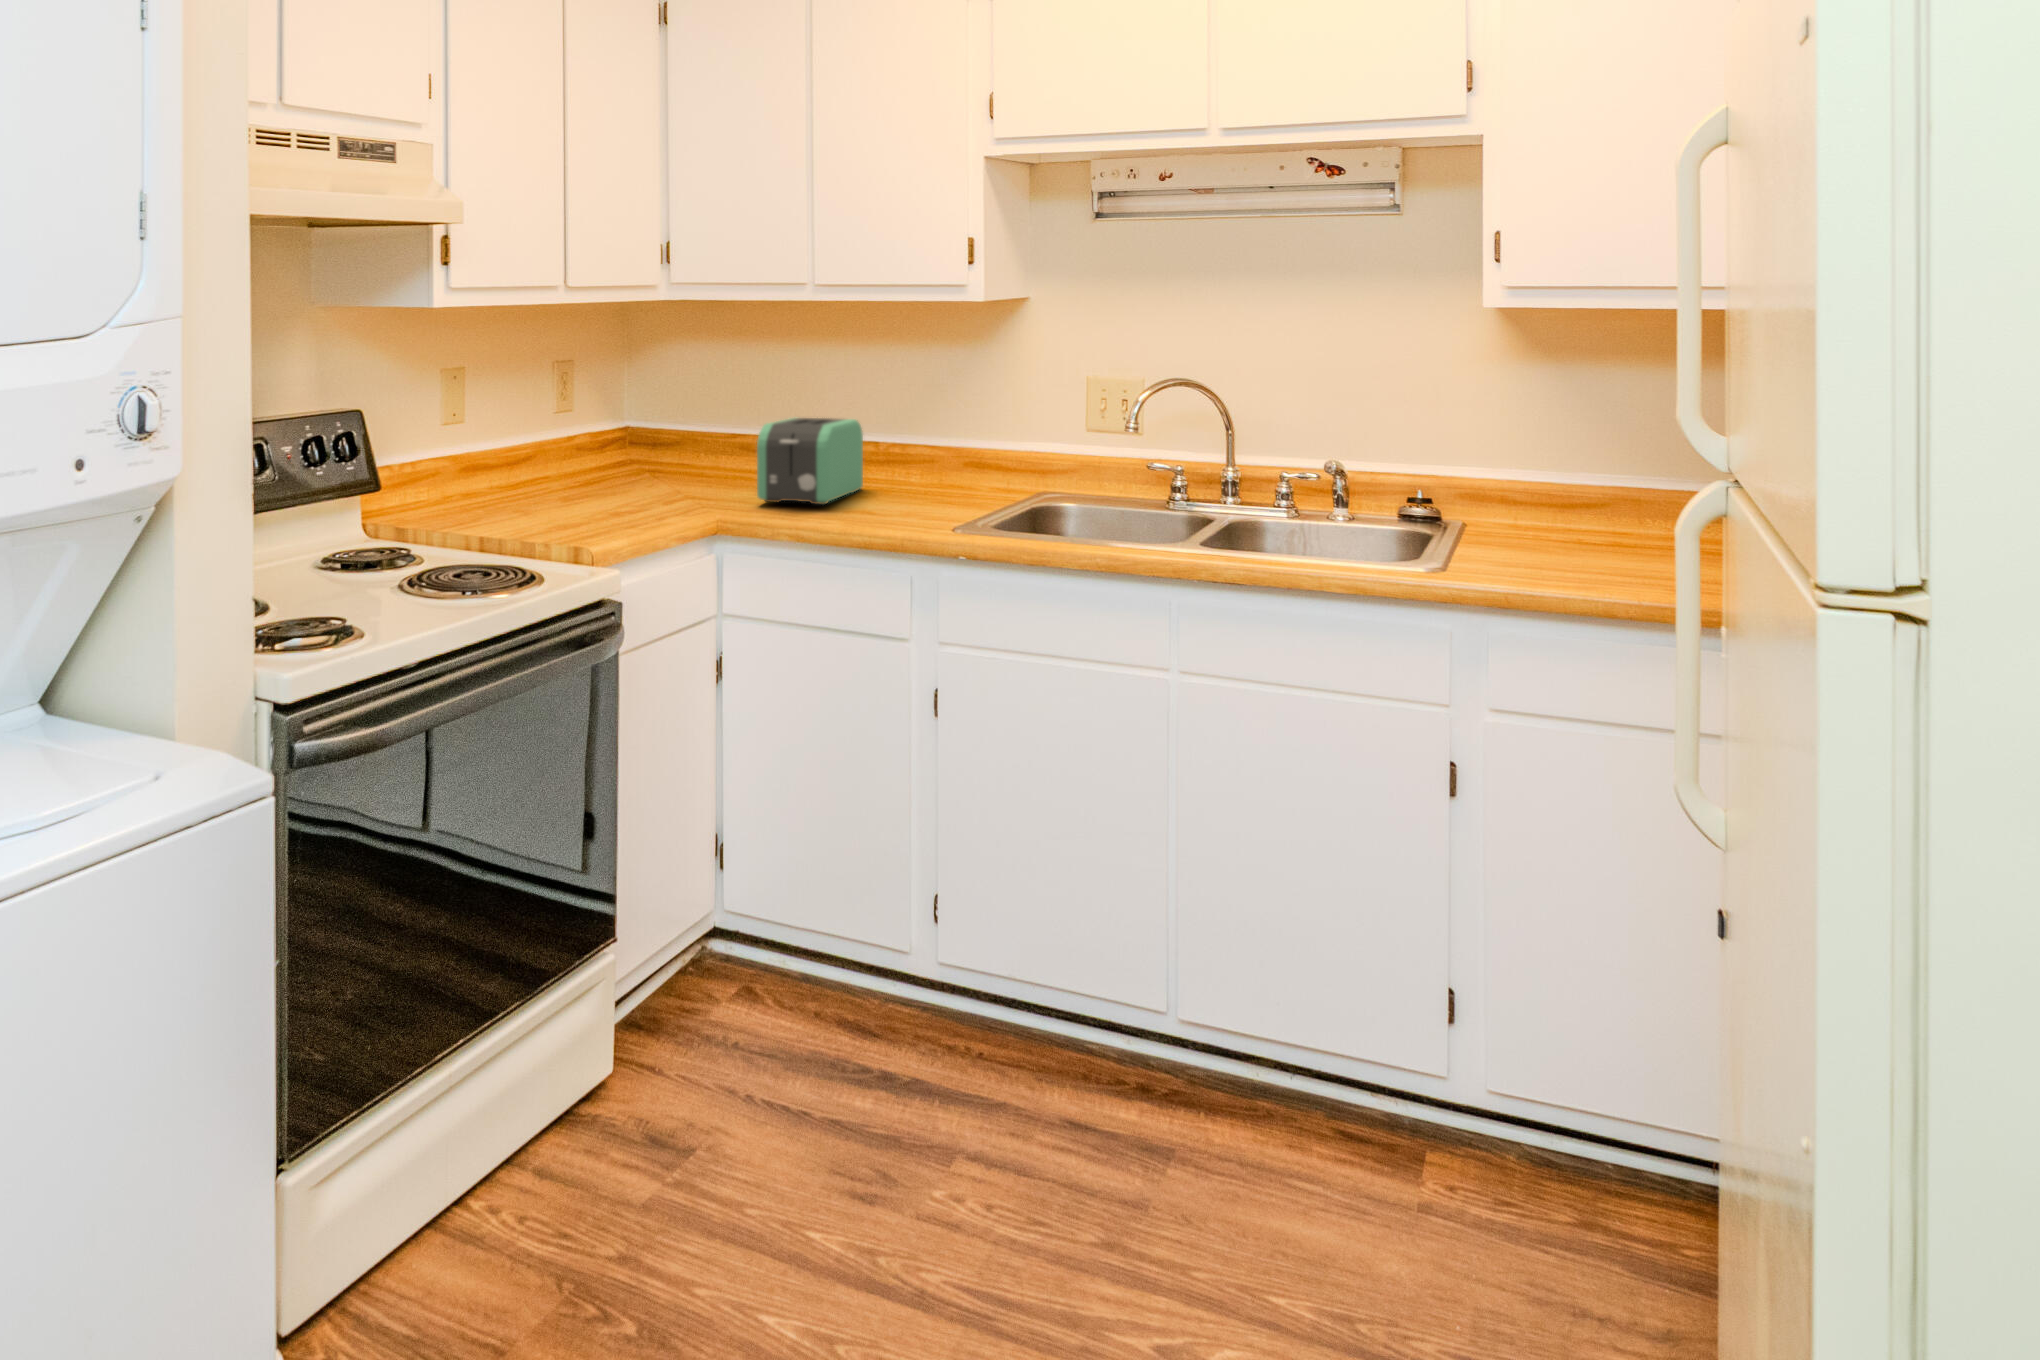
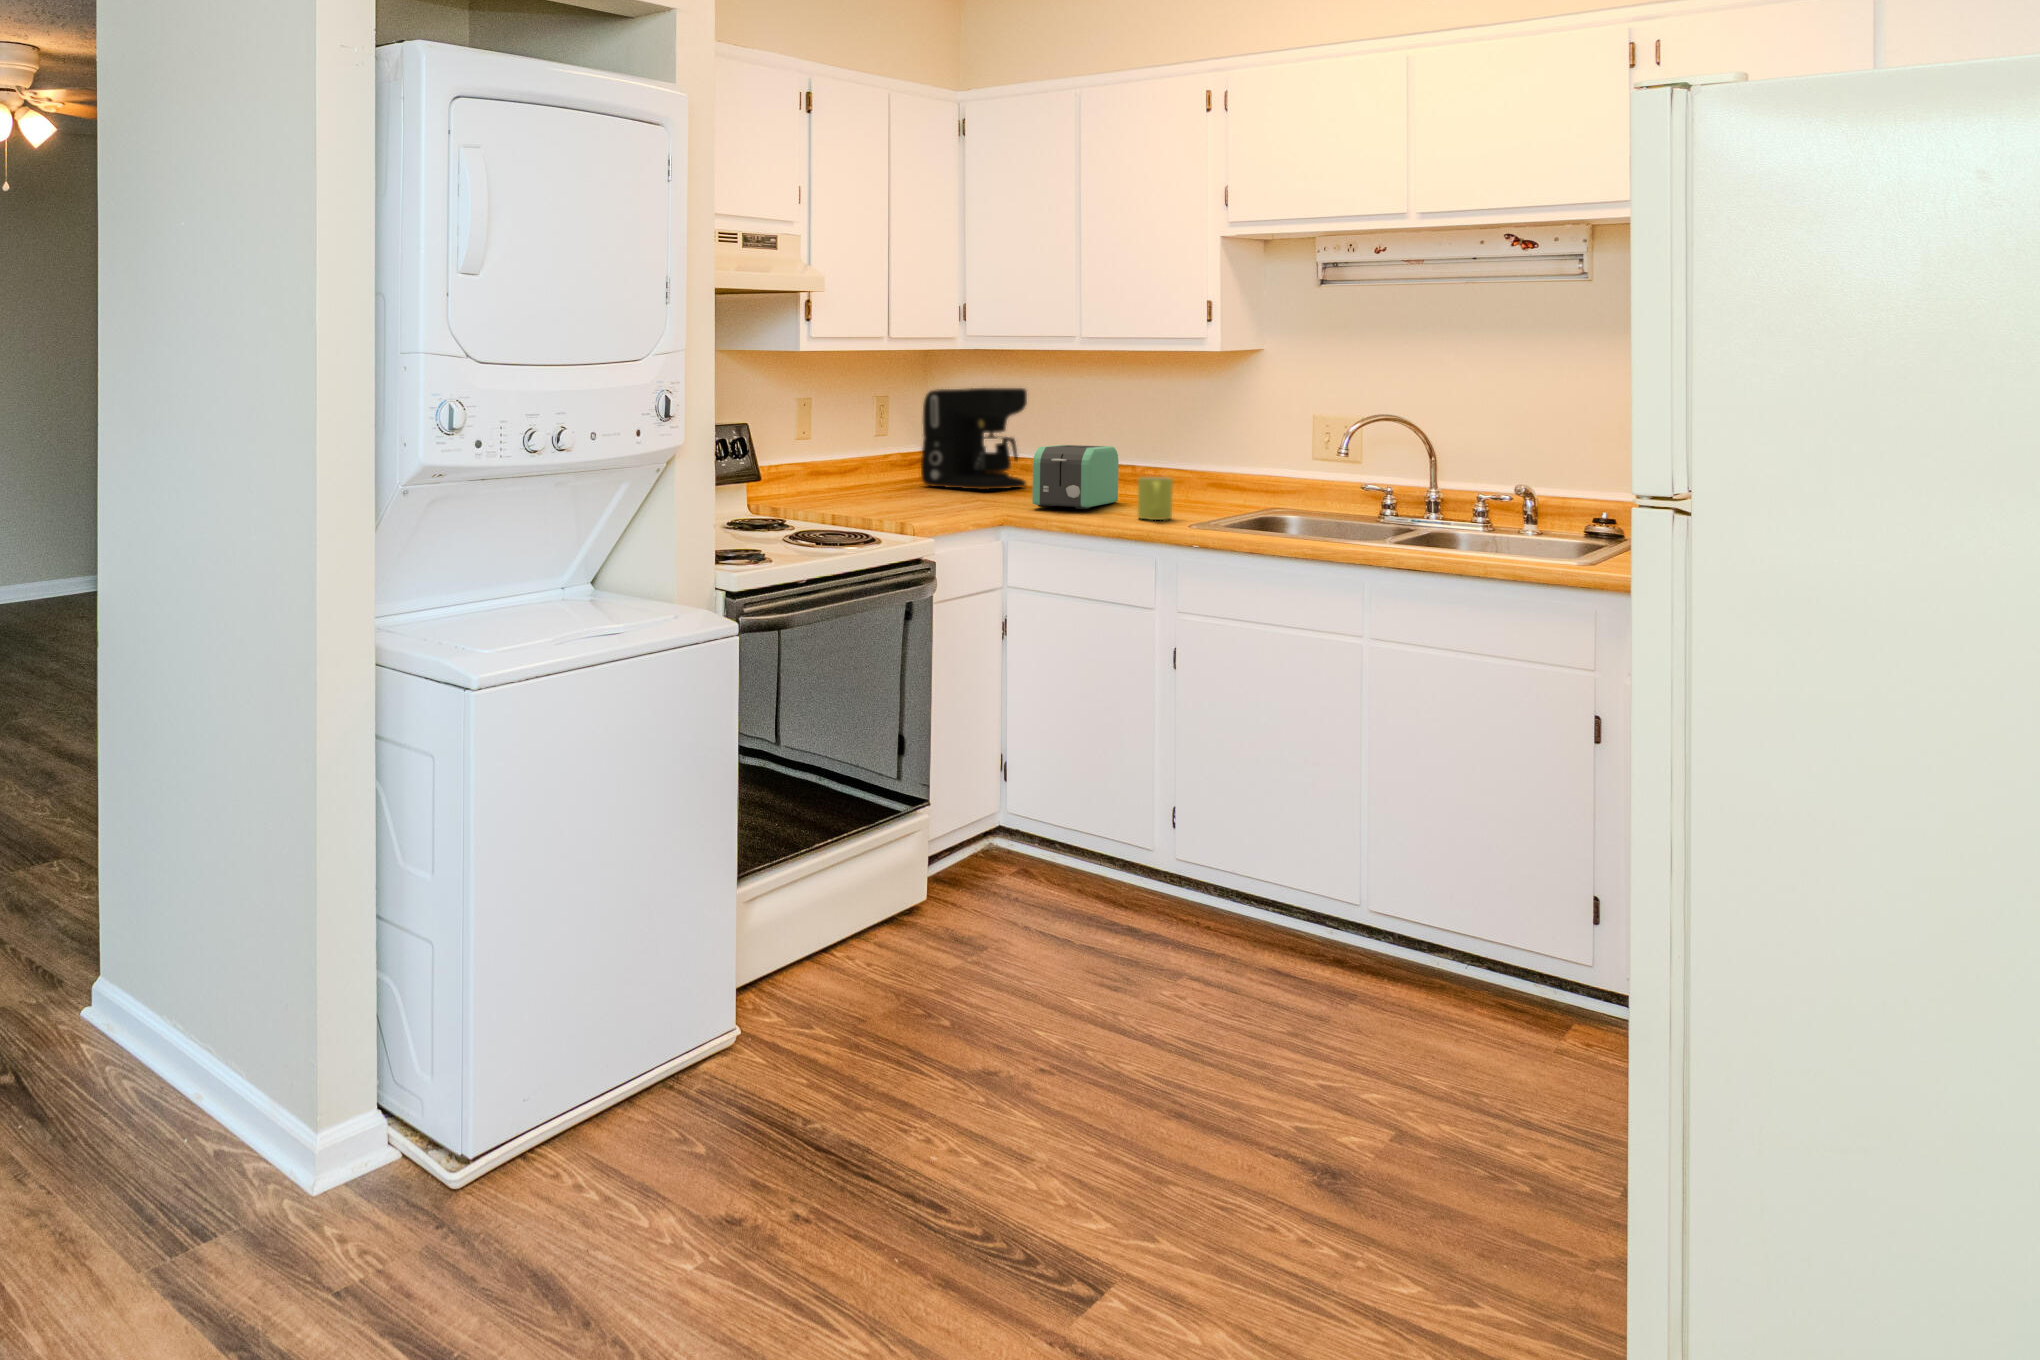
coffee maker: none [626,341,755,473] -> present [921,388,1027,489]
mug: none [887,463,929,520] -> present [1138,477,1173,520]

